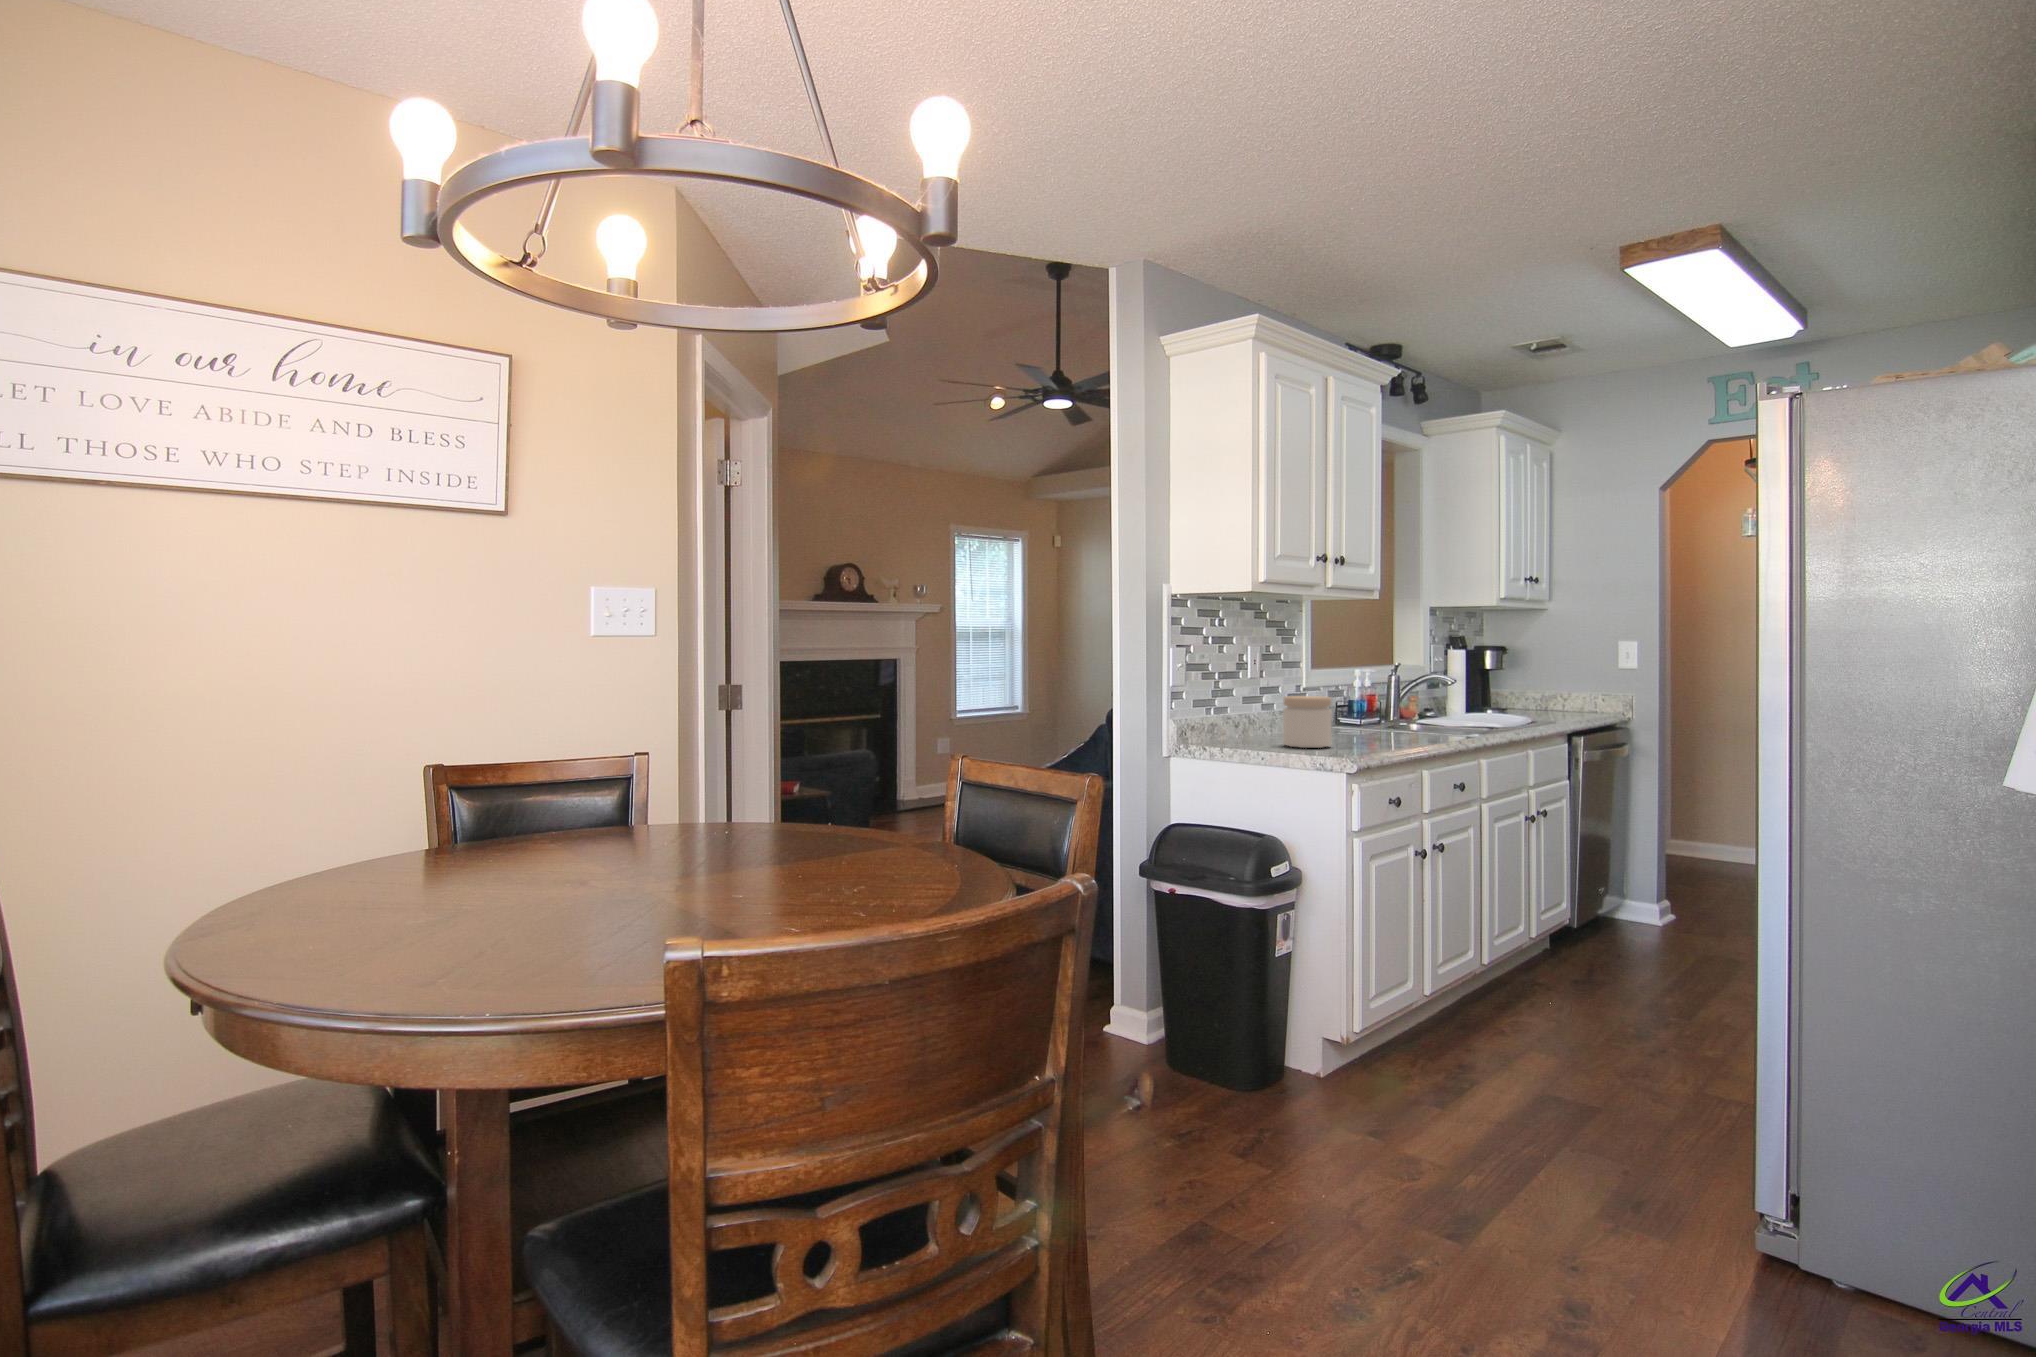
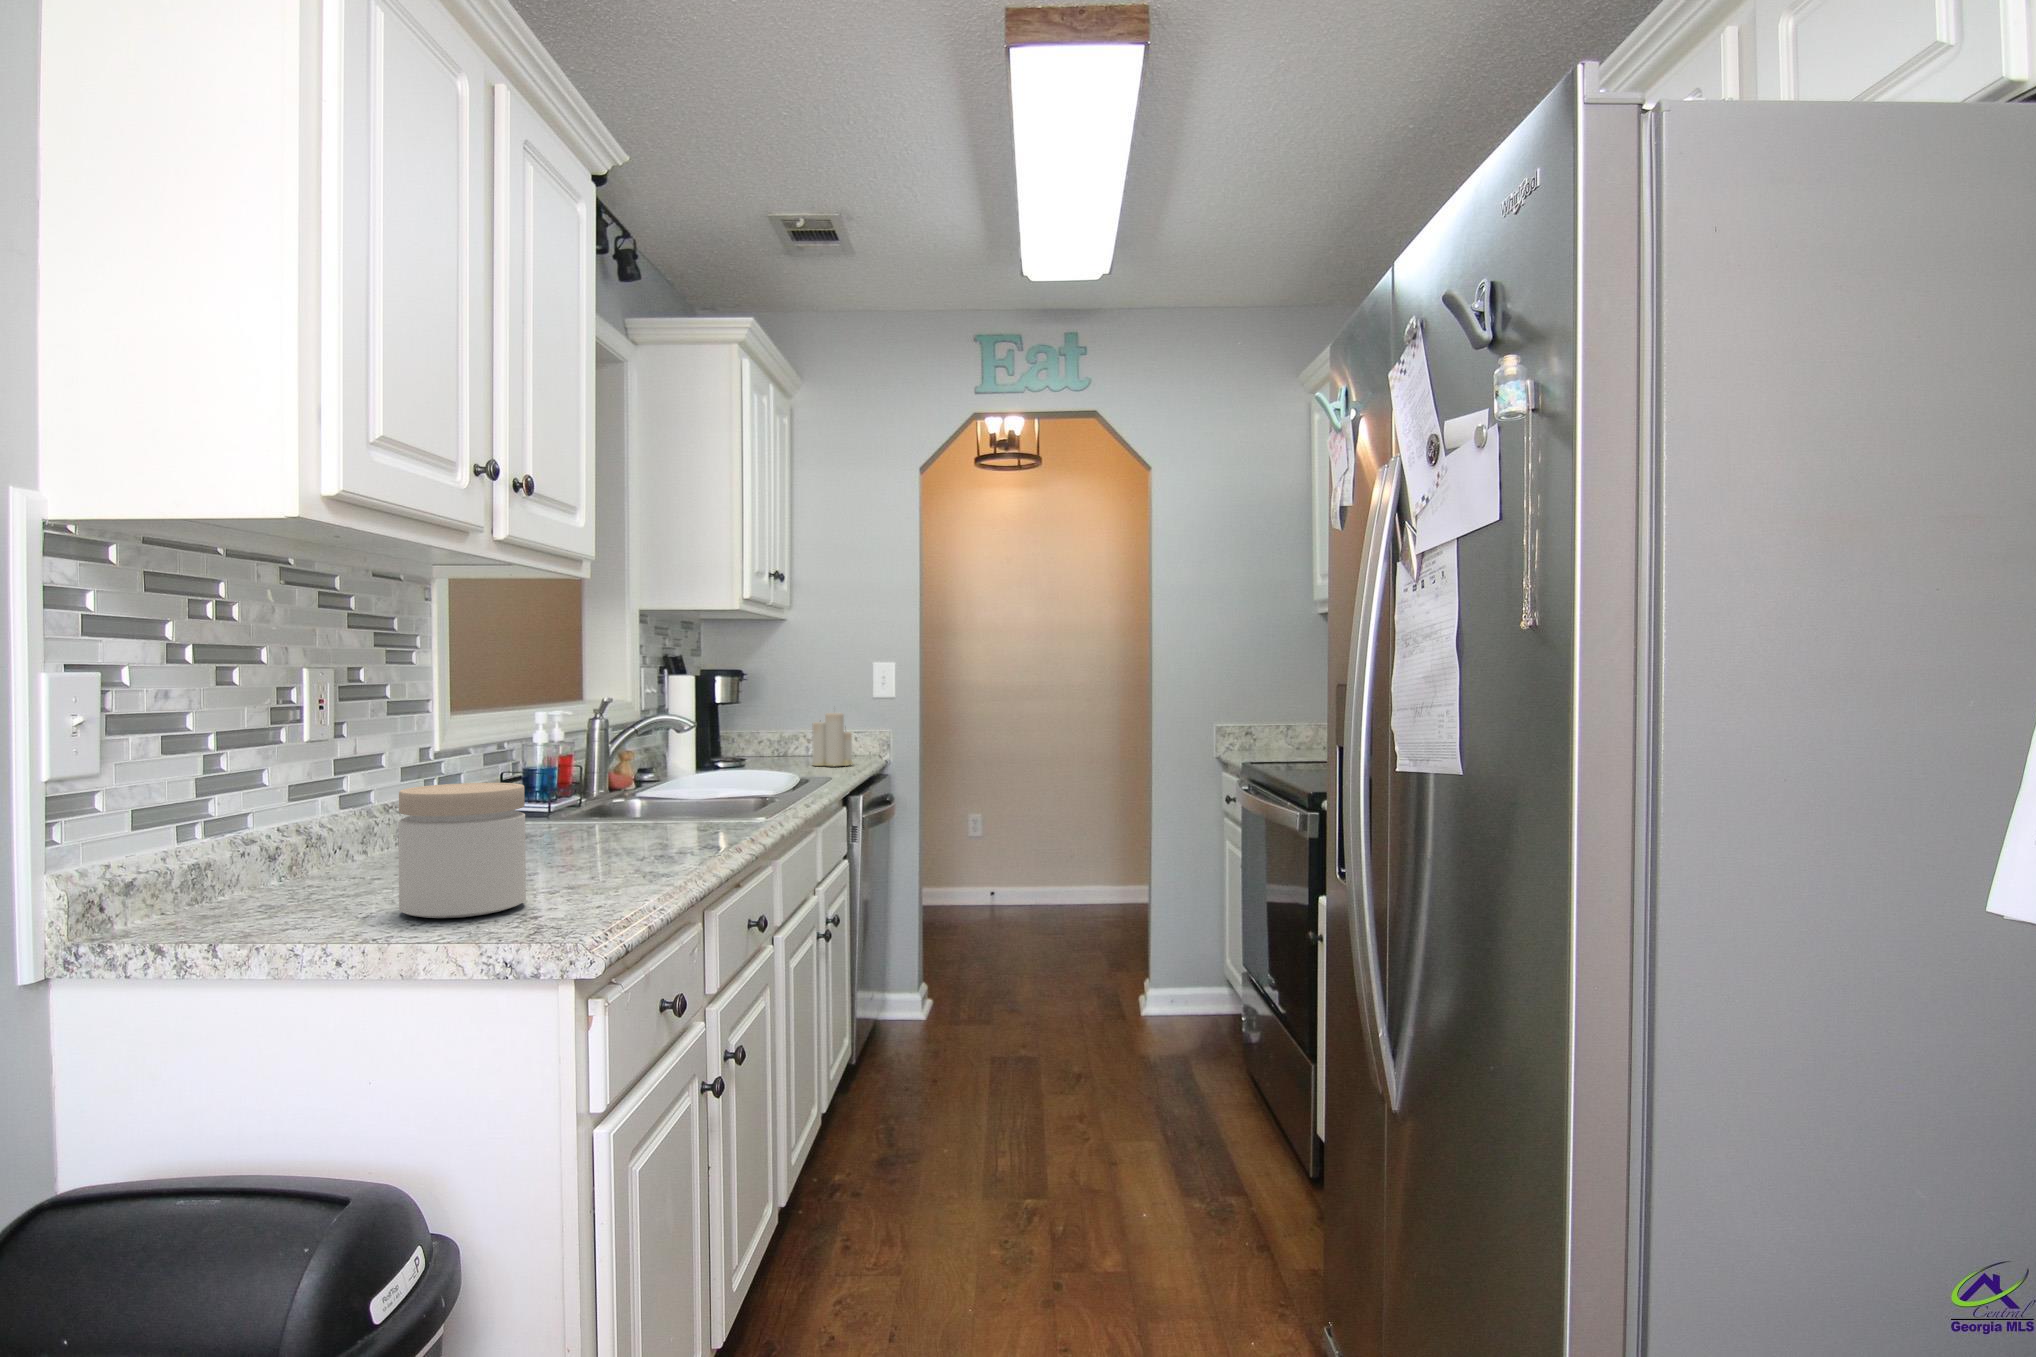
candle: none [1547,673,1579,714] -> present [812,713,853,766]

